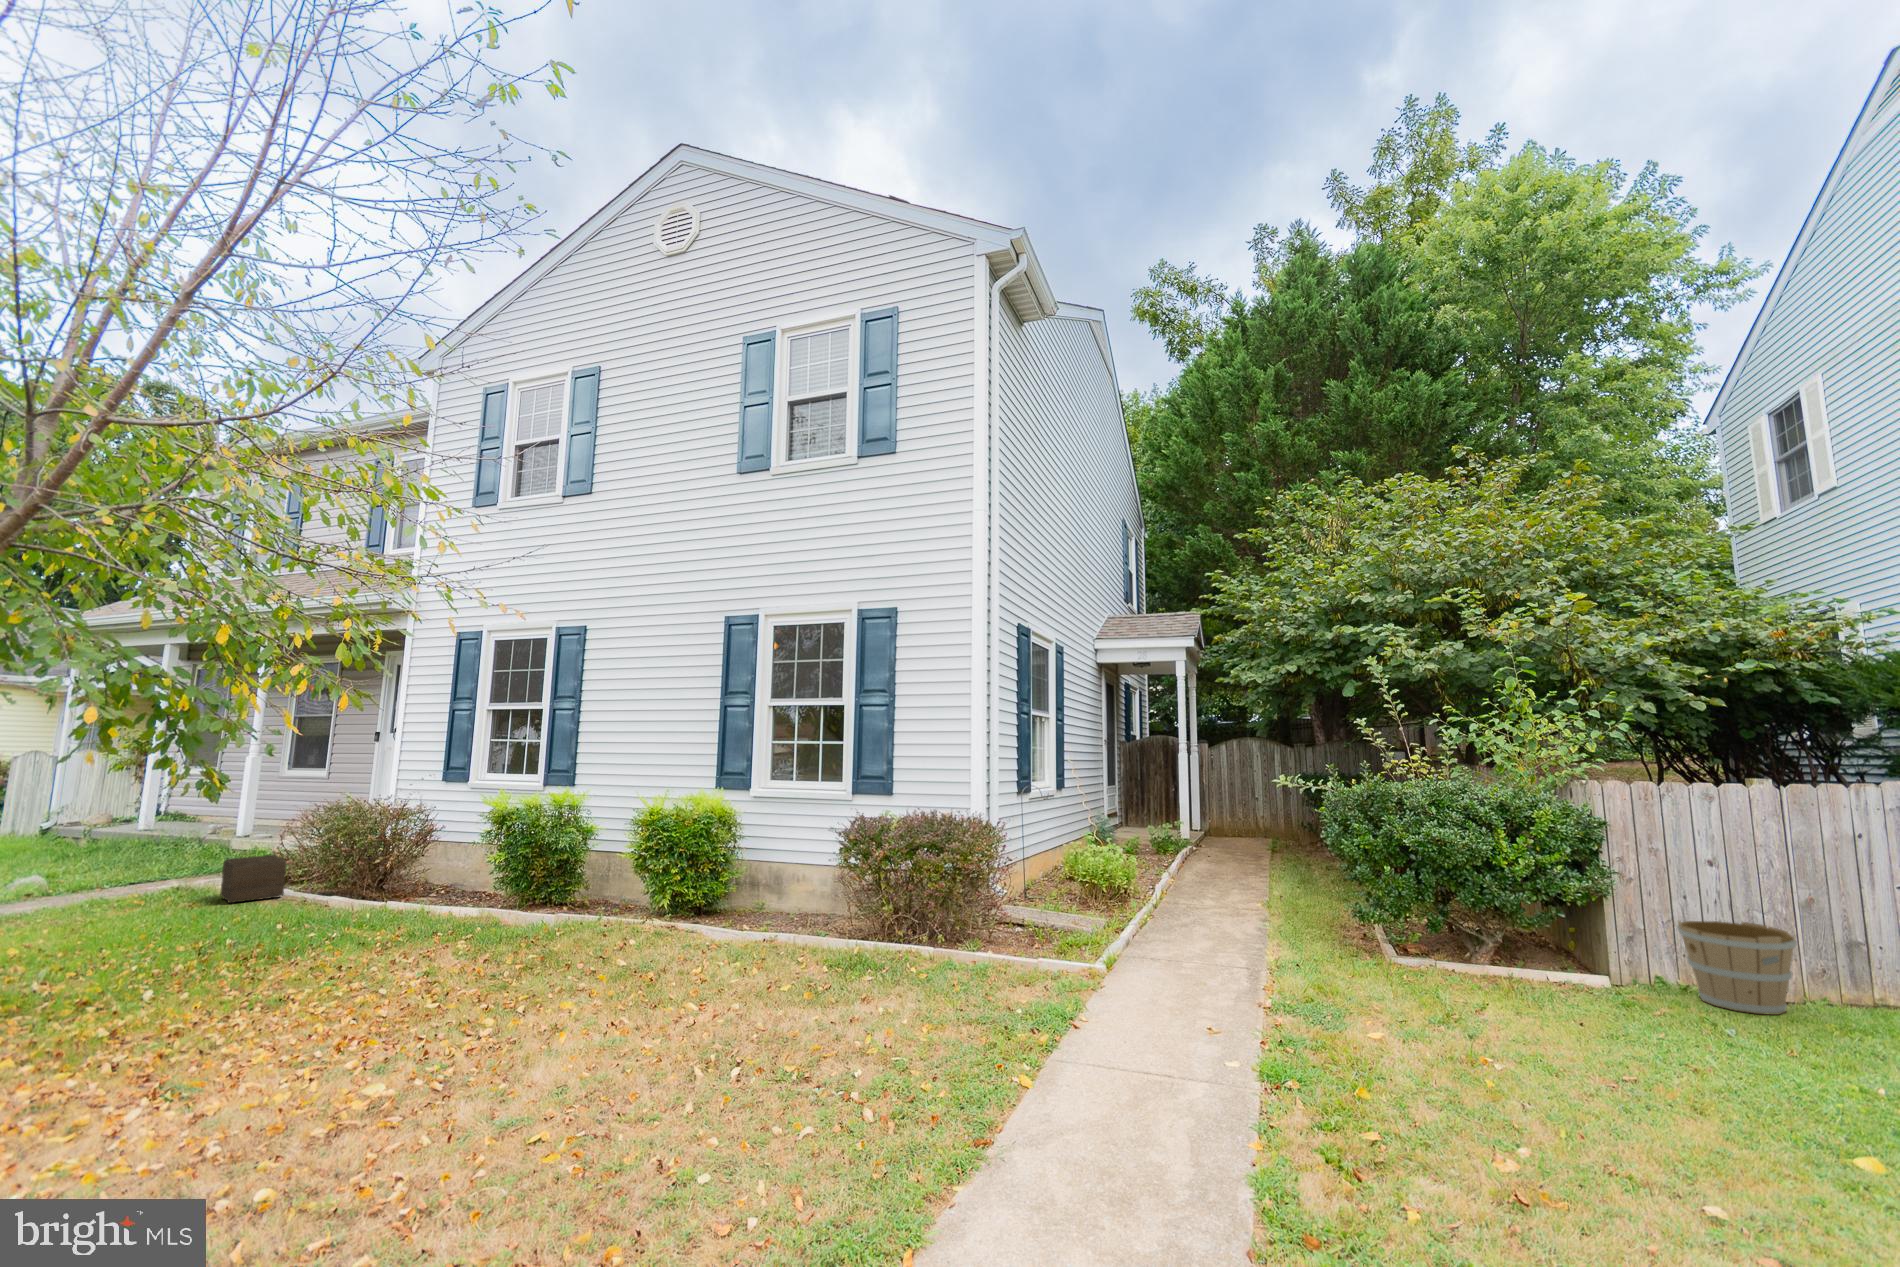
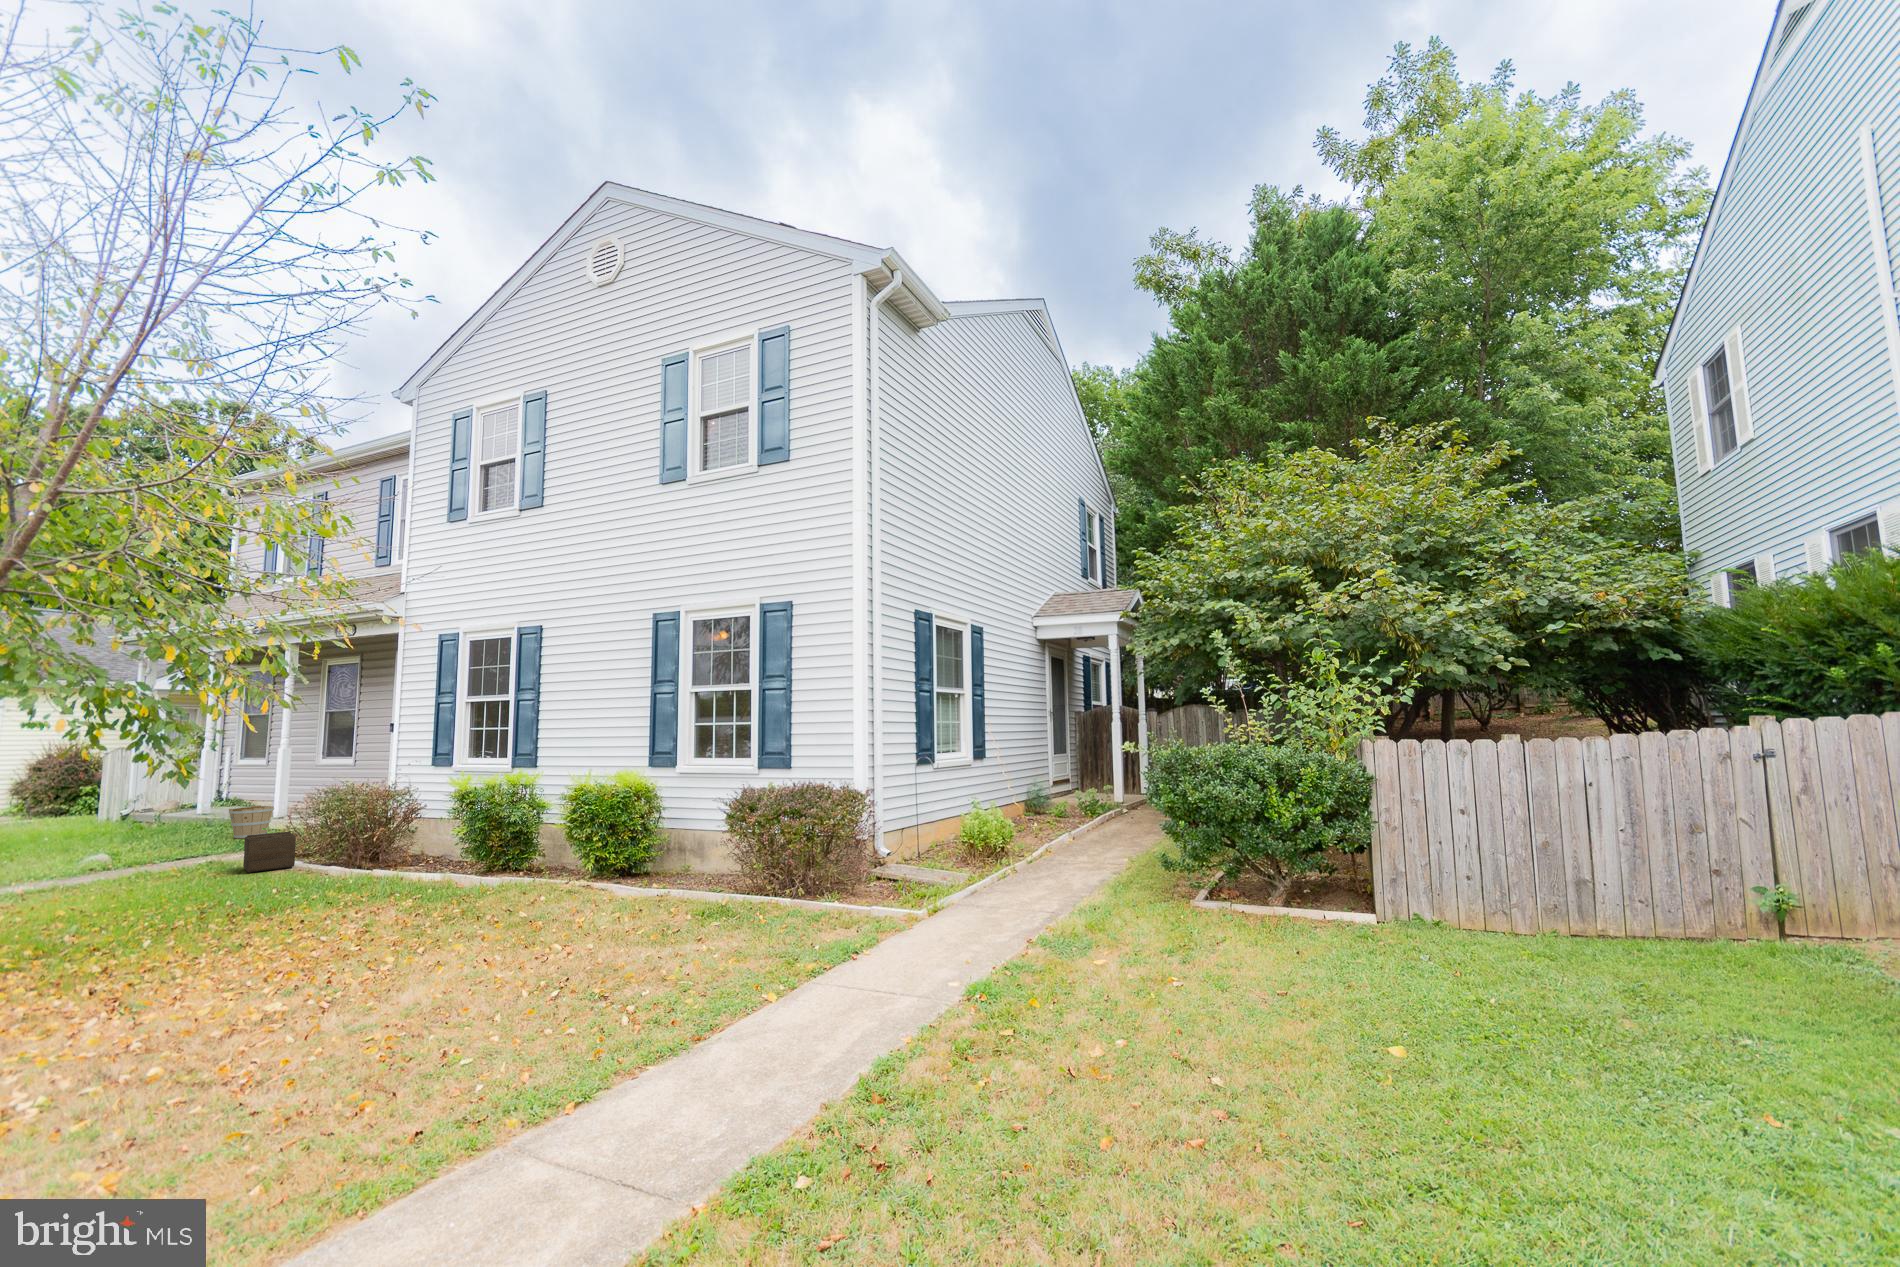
wooden bucket: present [1677,921,1796,1015] -> present [229,805,274,839]

